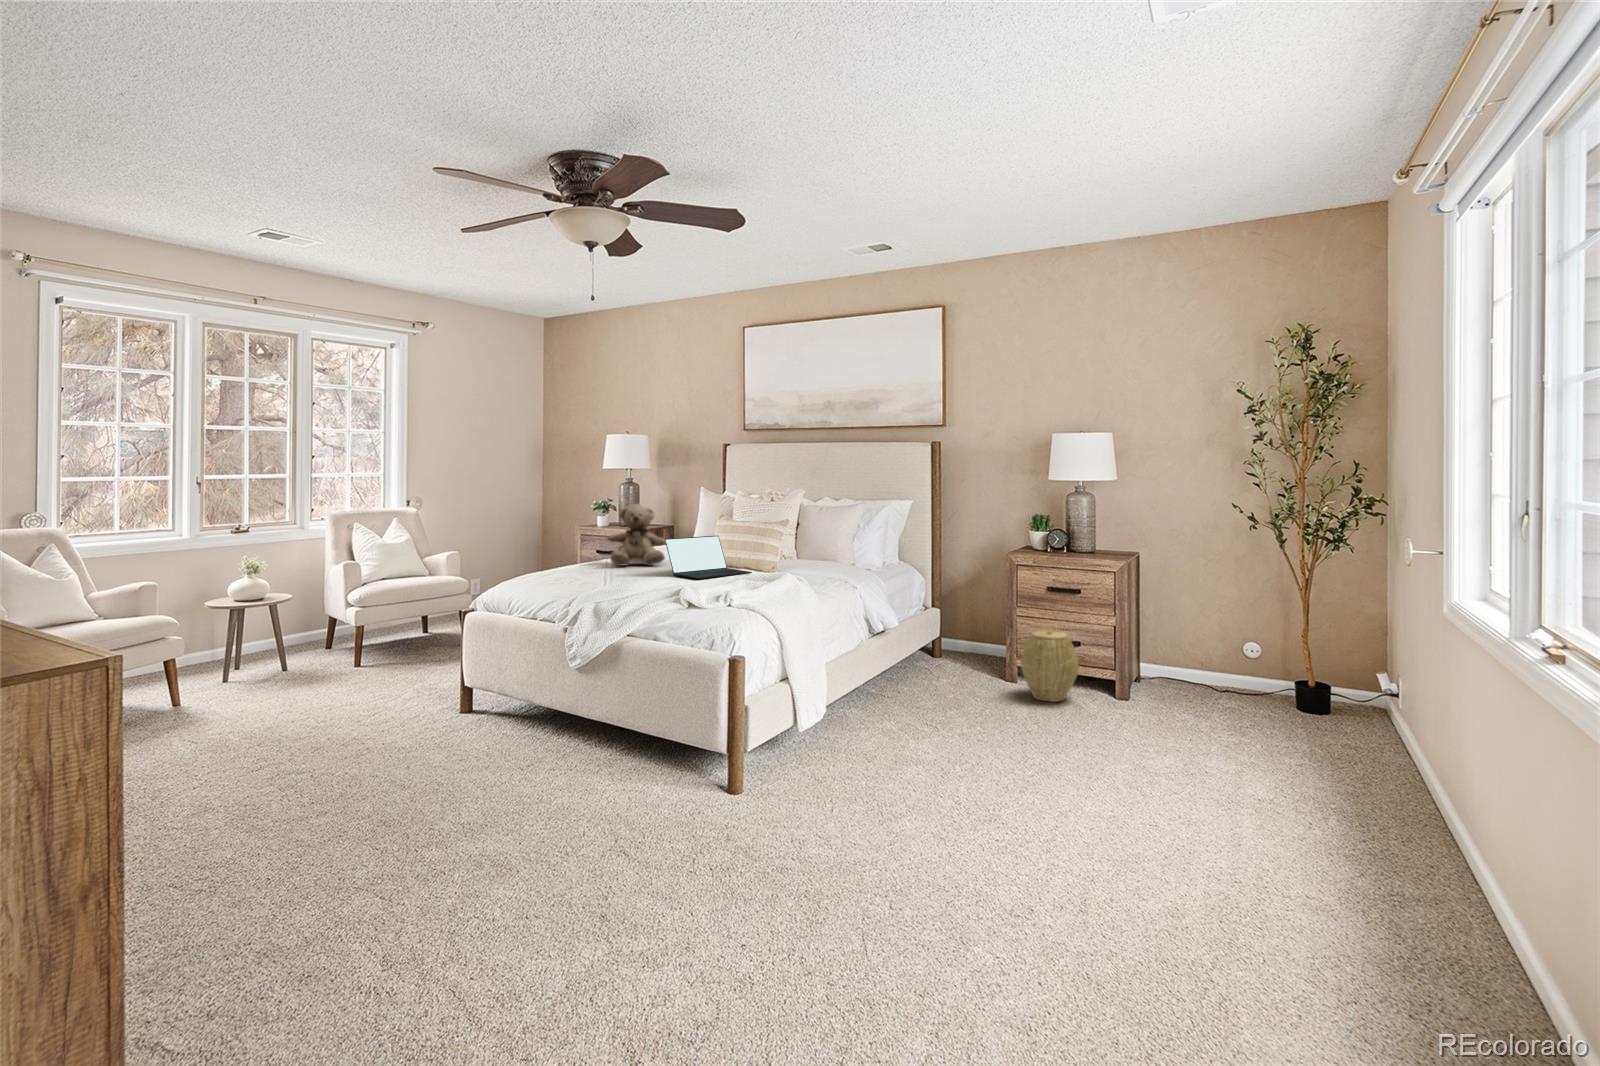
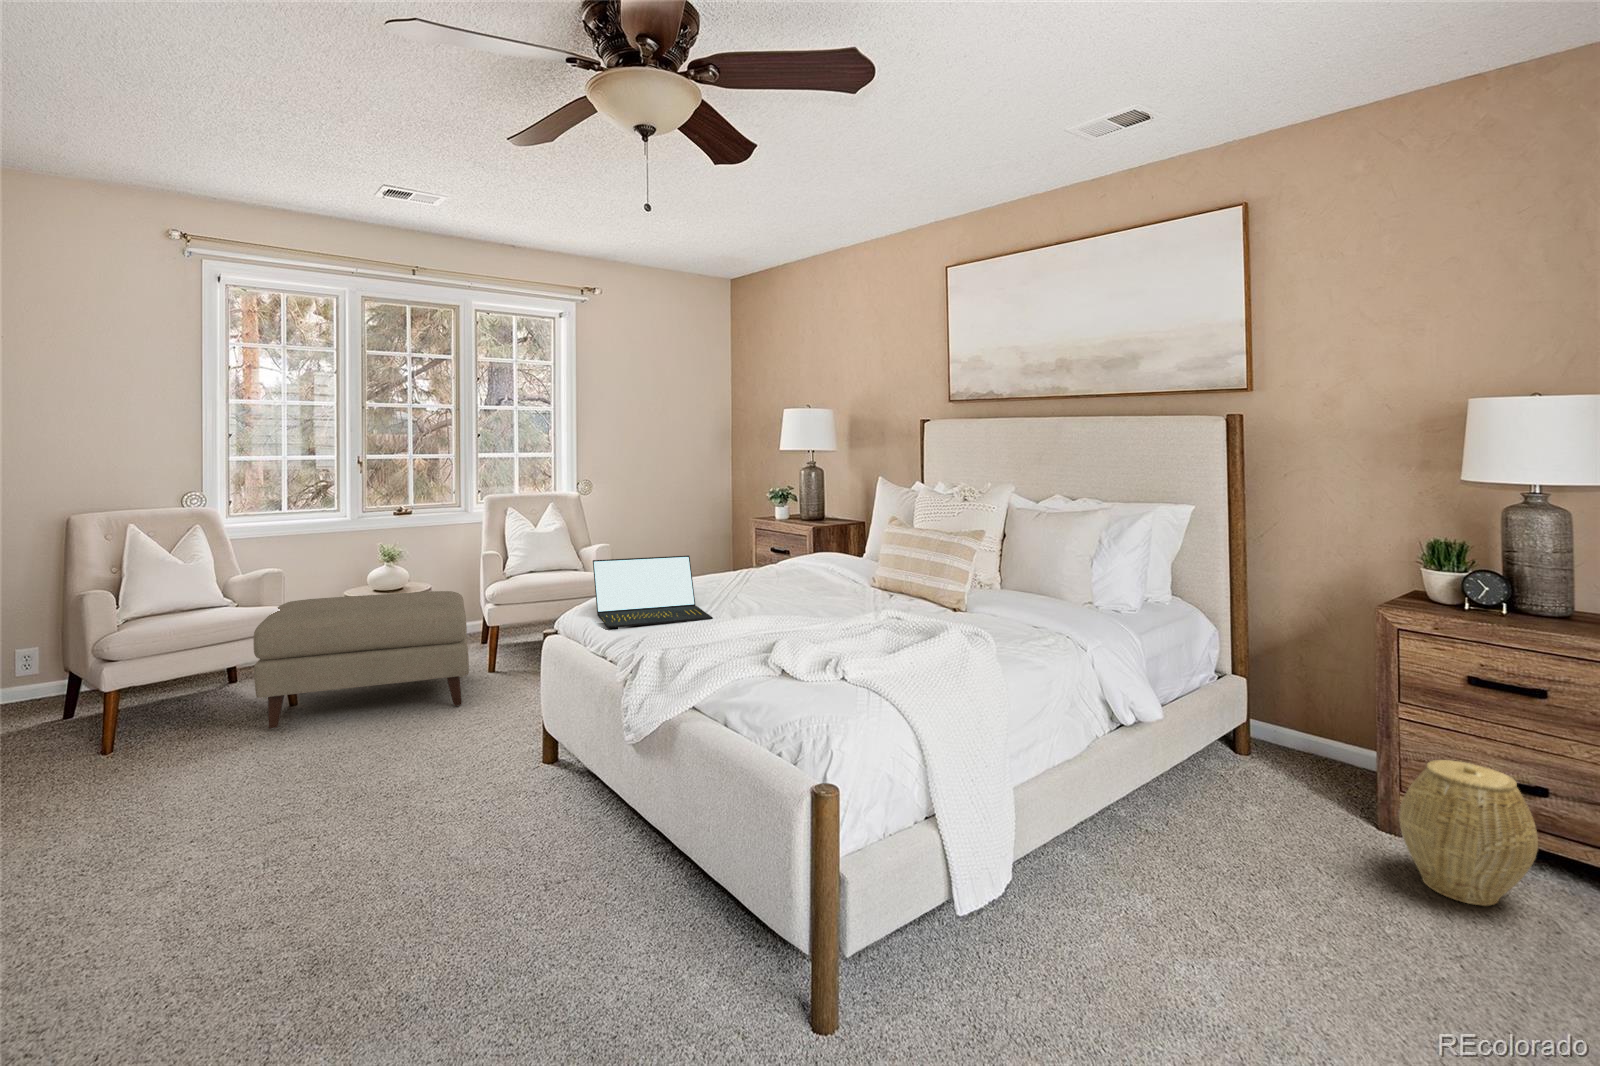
teddy bear: present [607,504,665,566] -> none [739,499,818,586]
laptop: present [665,536,752,579] -> present [593,556,713,628]
ottoman: none [159,593,366,714] -> present [253,591,469,729]

